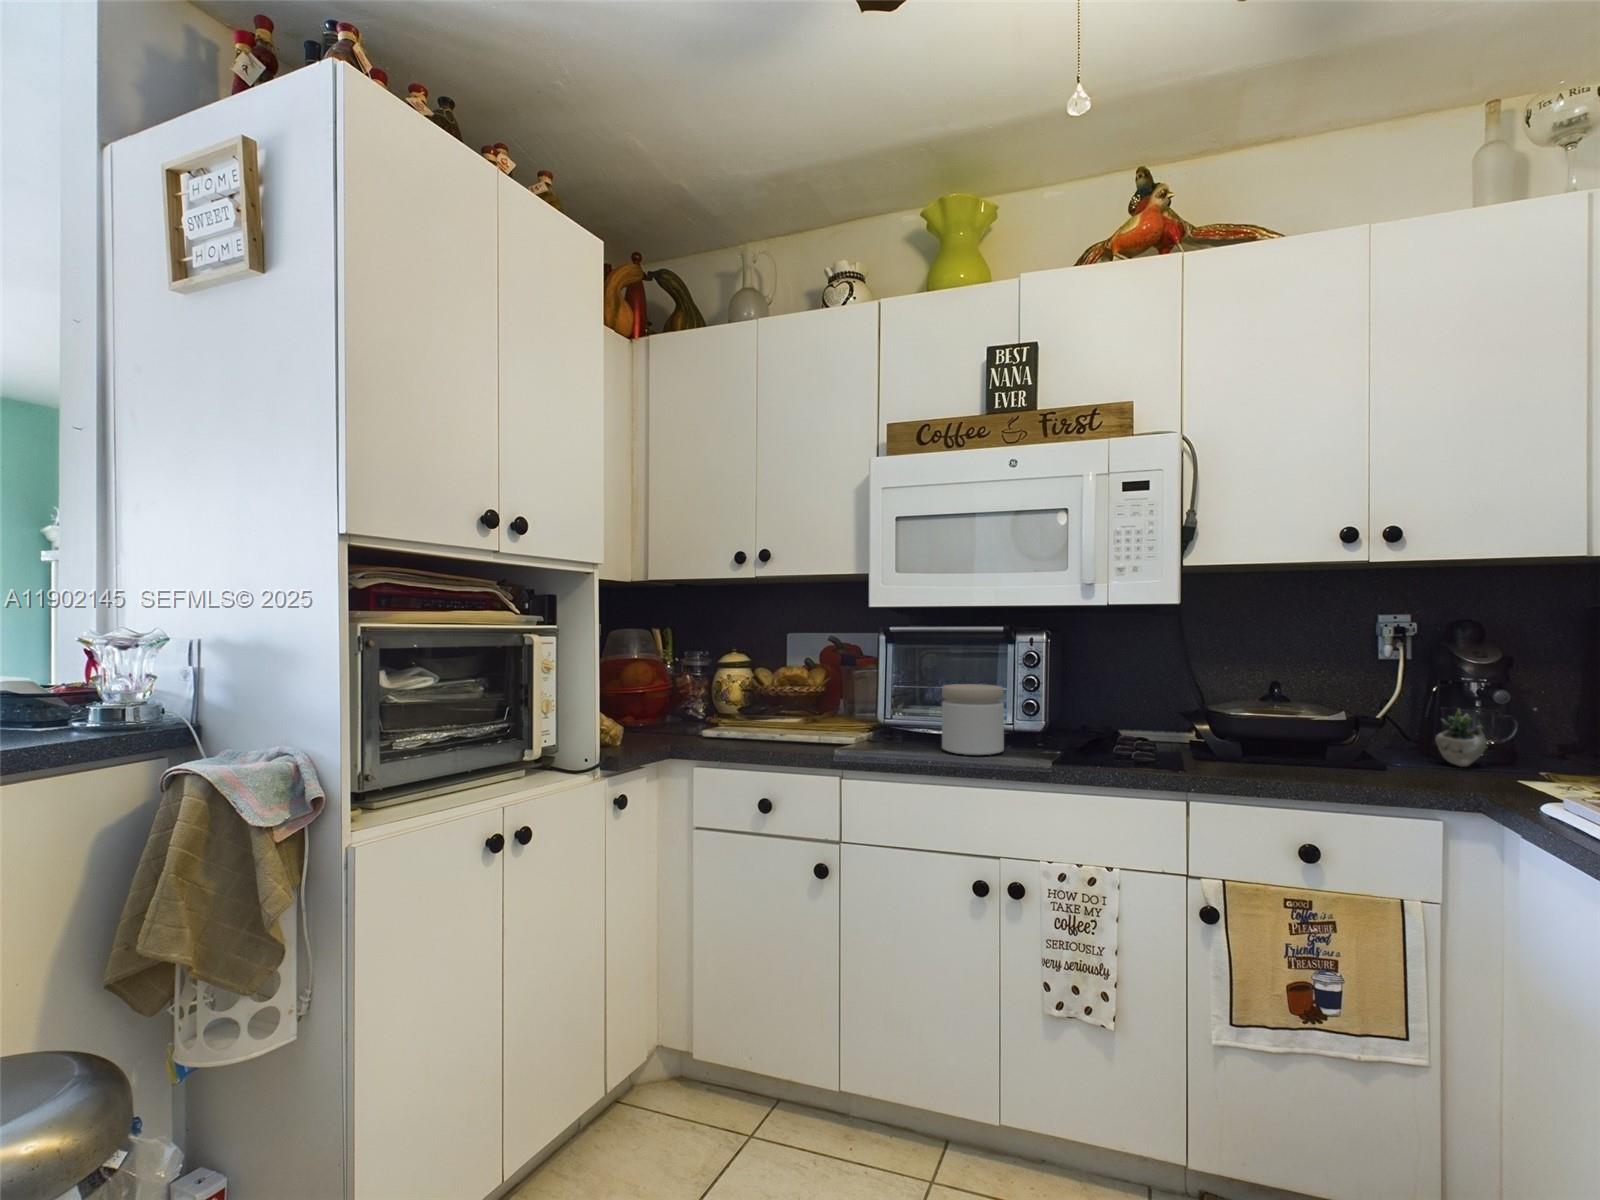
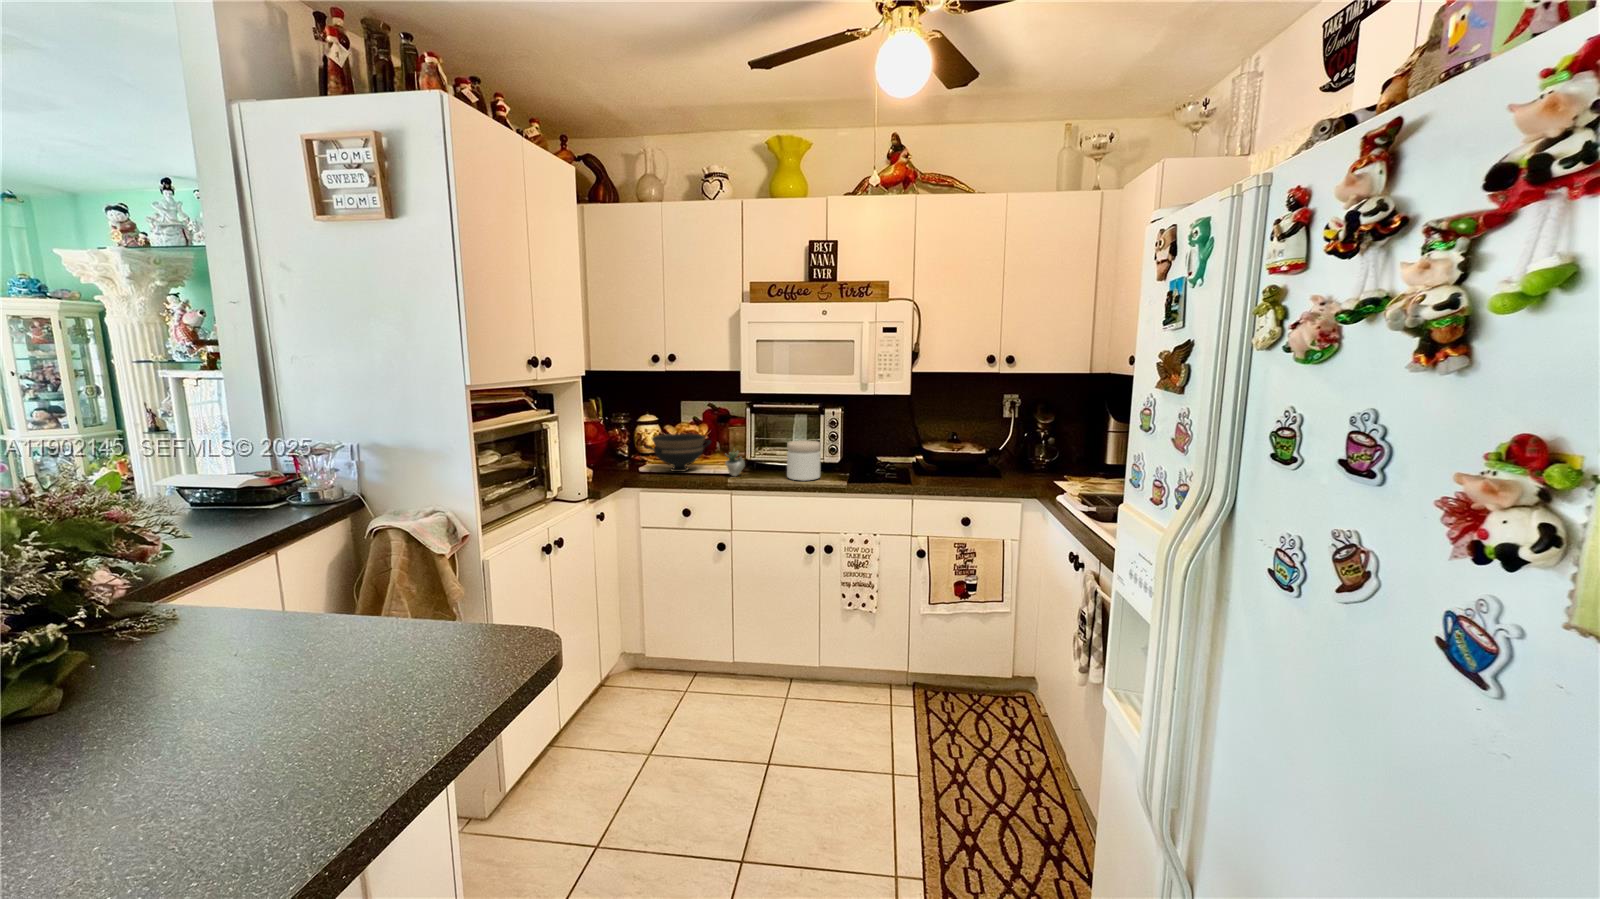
bowl: none [711,673,823,734] -> present [646,434,711,472]
succulent plant: present [1435,708,1536,767] -> present [725,450,745,476]

